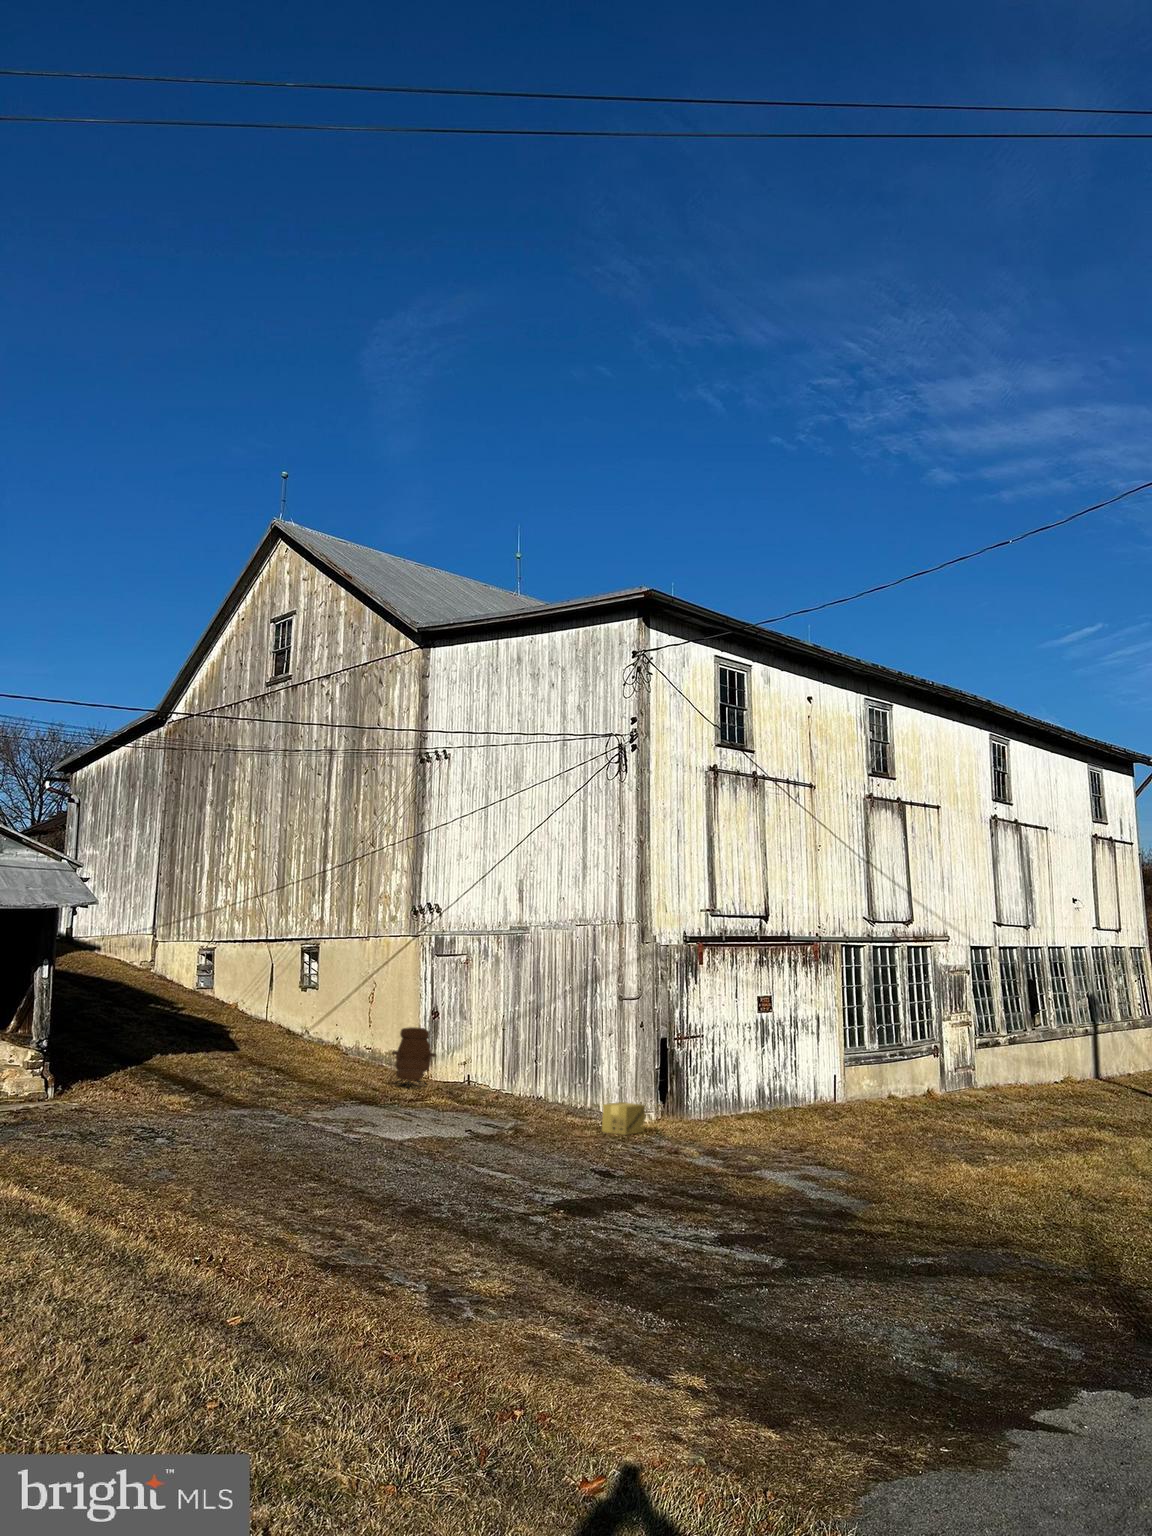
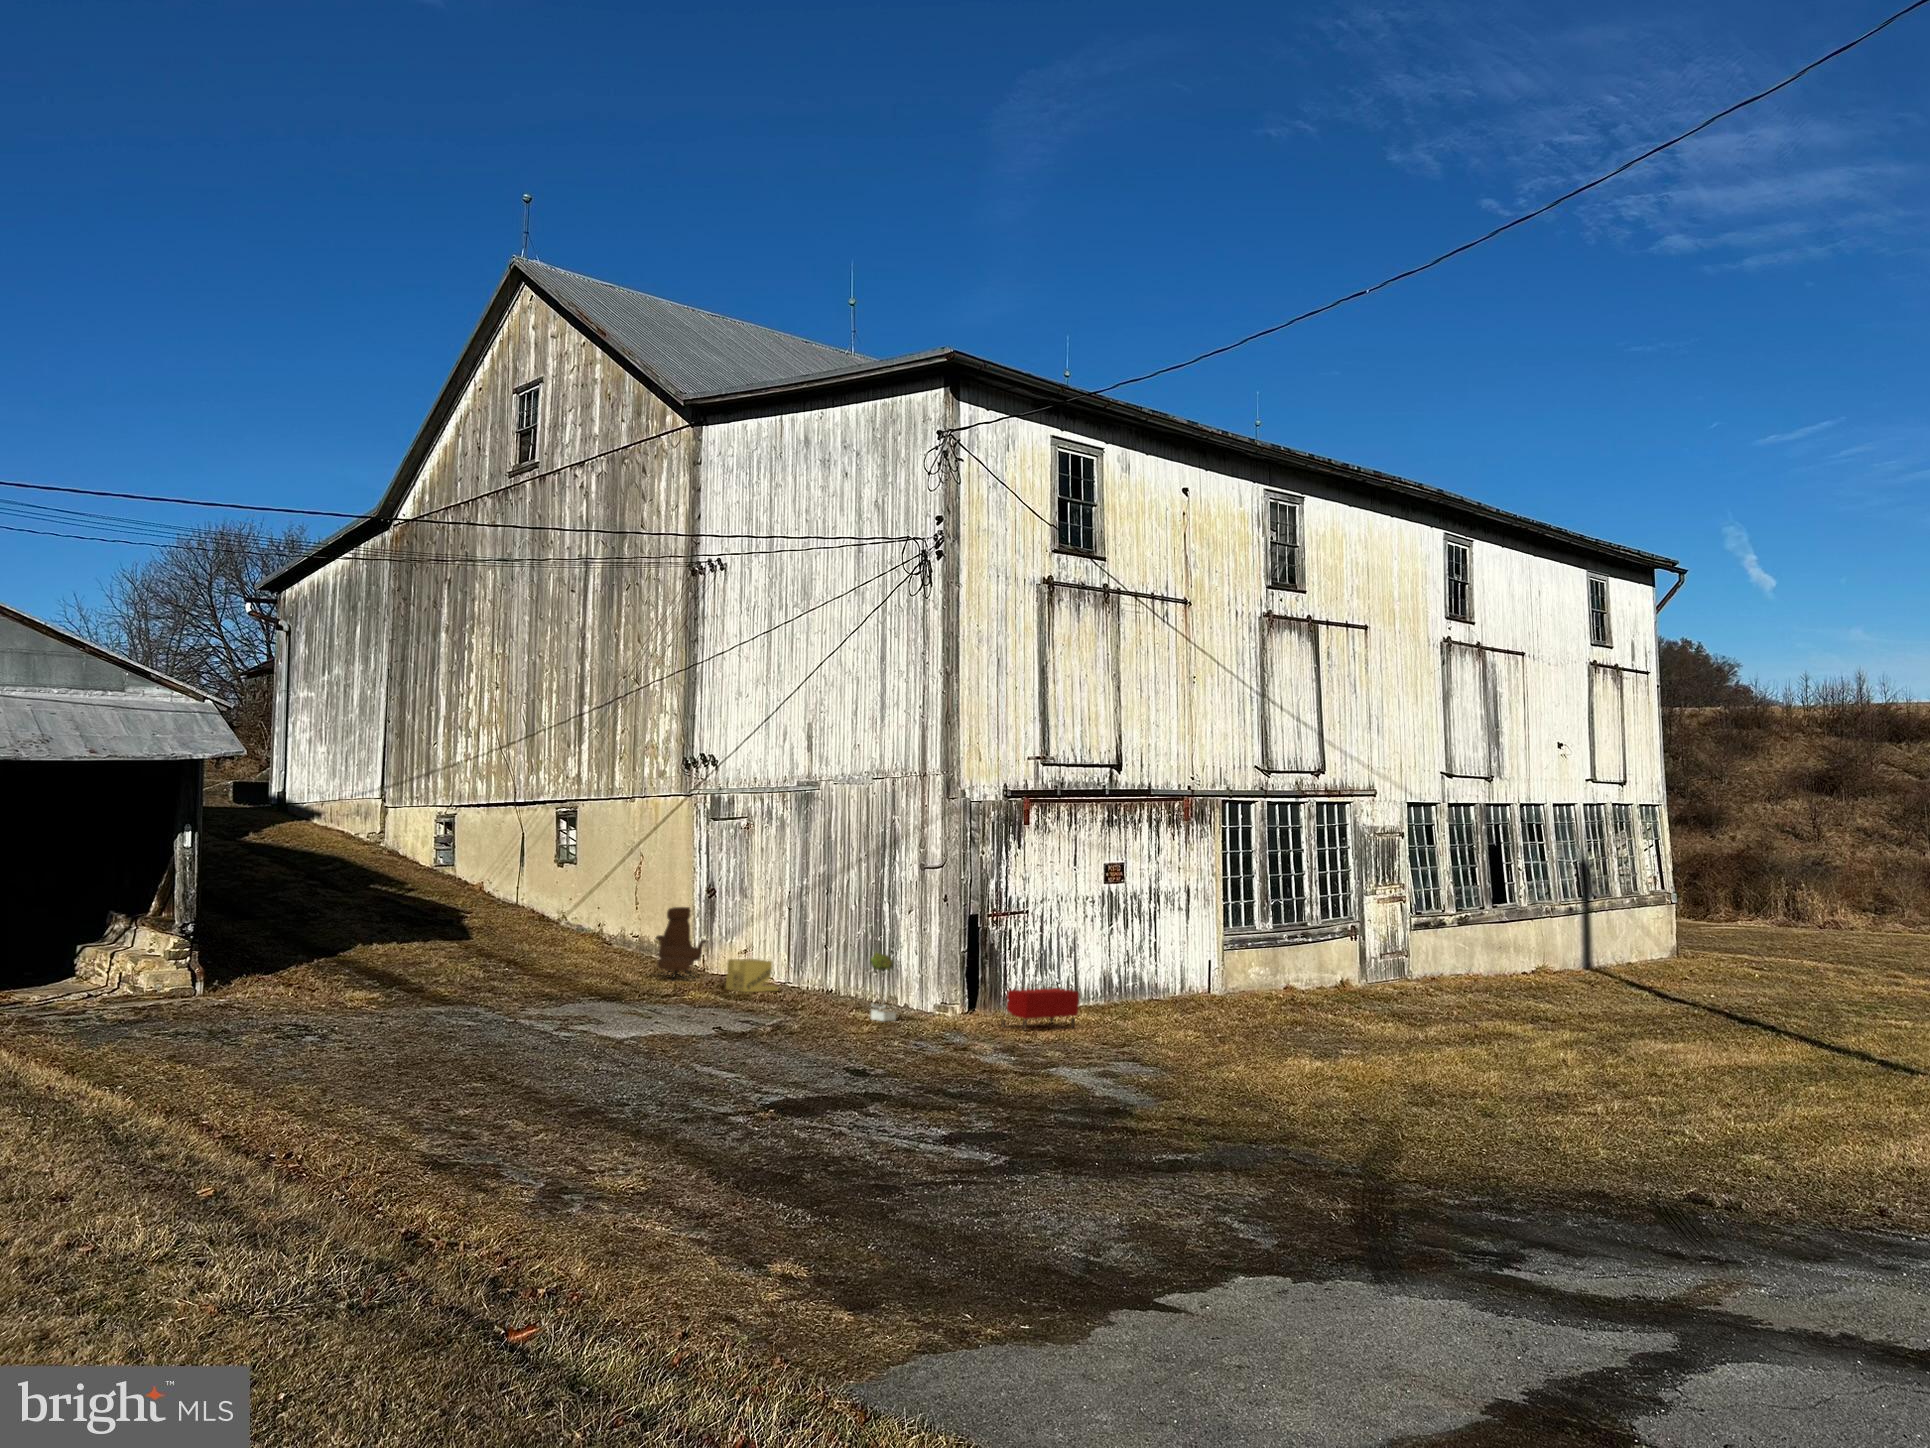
potted tree: none [579,1068,600,1126] -> present [871,953,896,1021]
bench: none [684,1098,746,1135] -> present [1002,988,1079,1030]
cardboard box: present [602,1102,645,1135] -> present [726,959,778,992]

